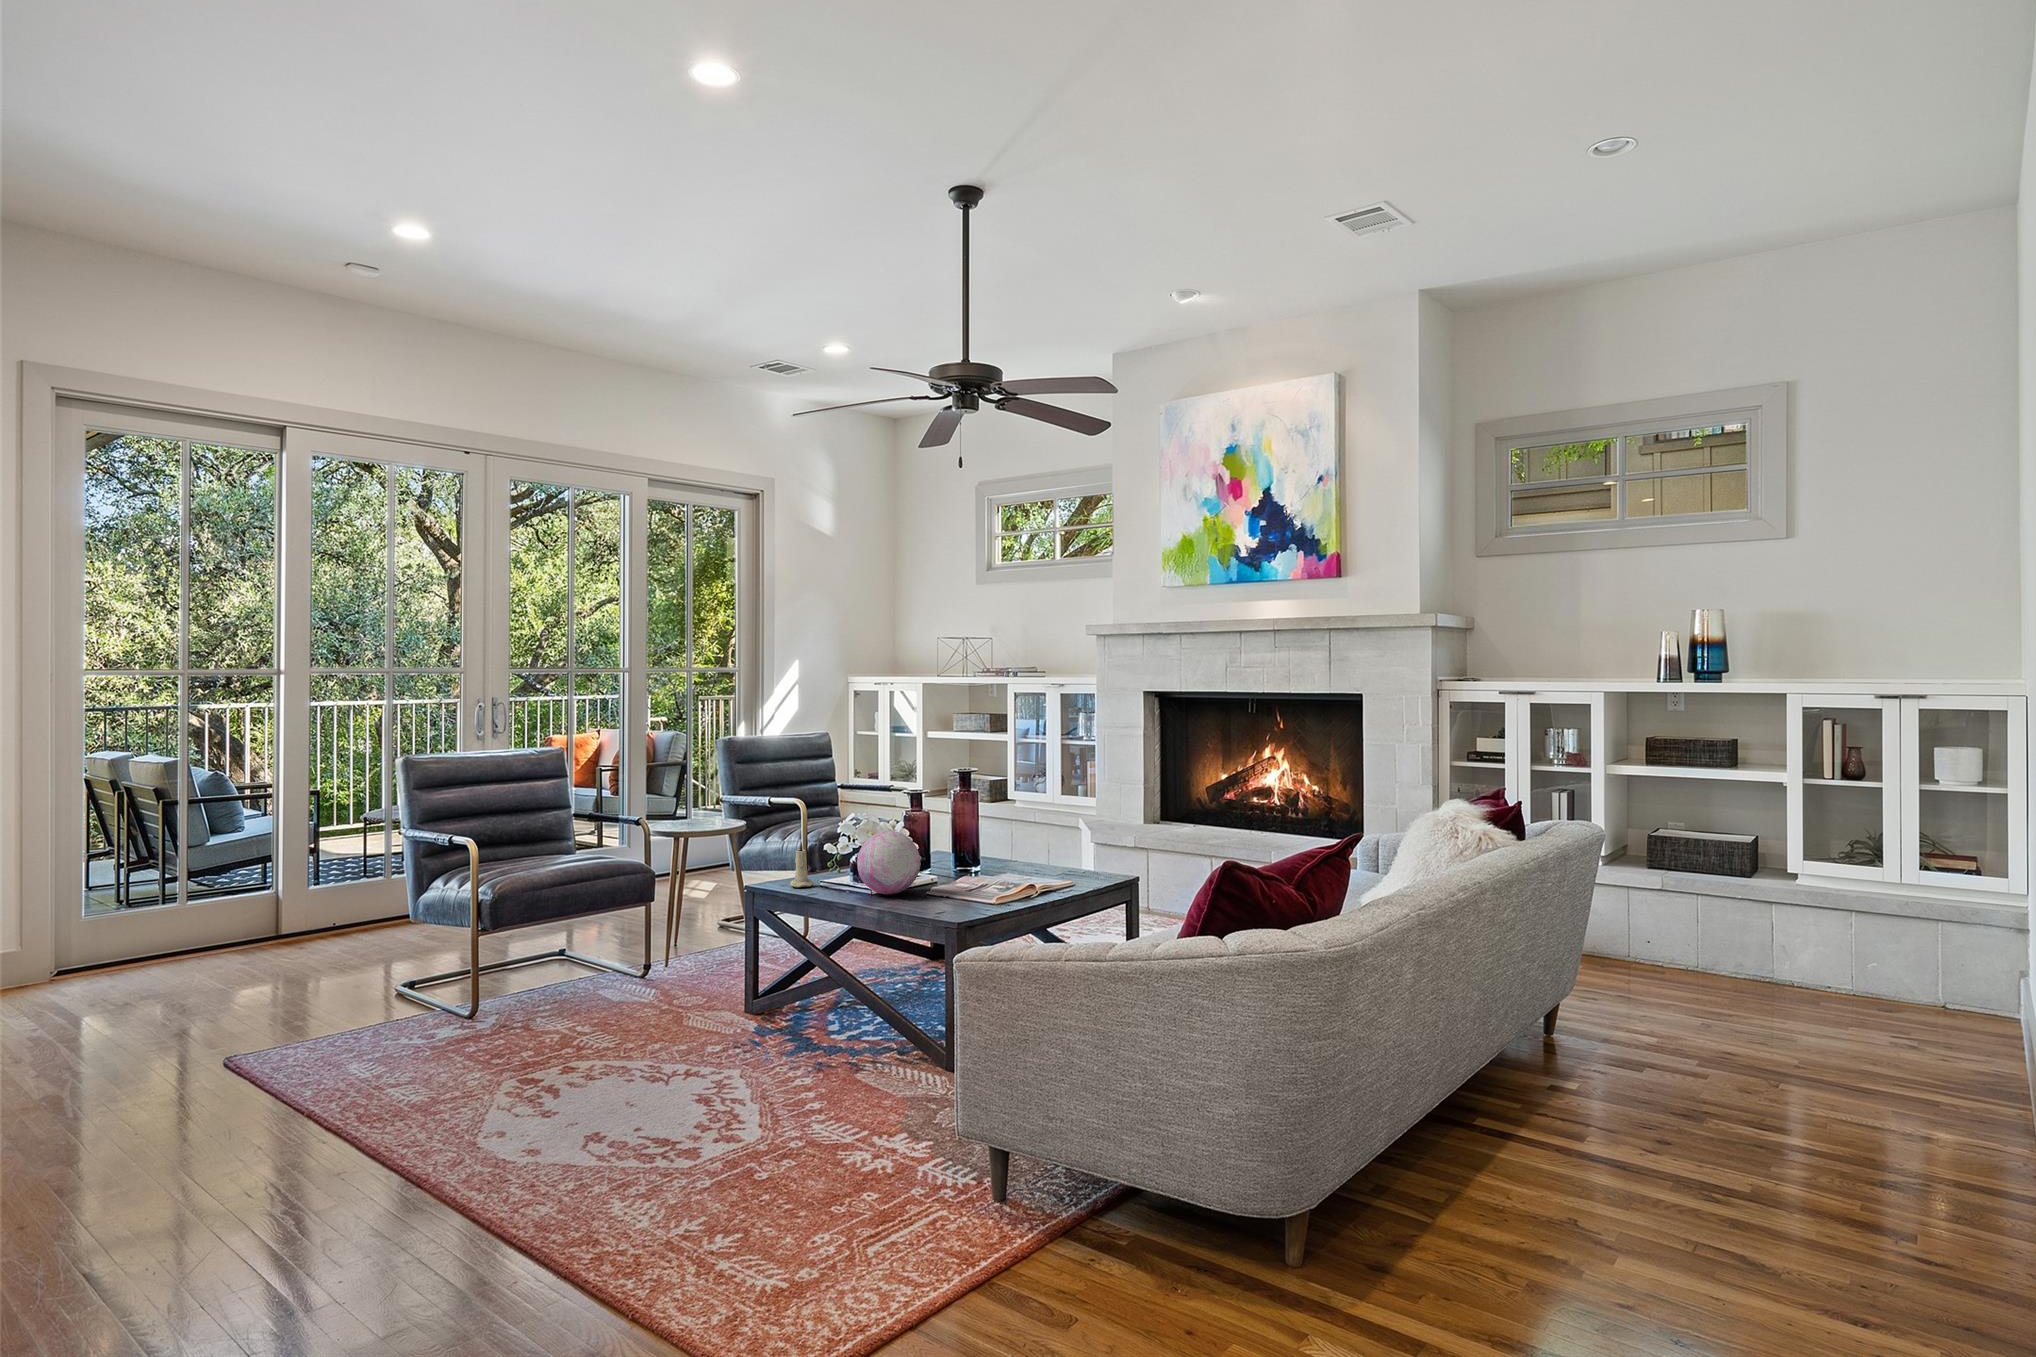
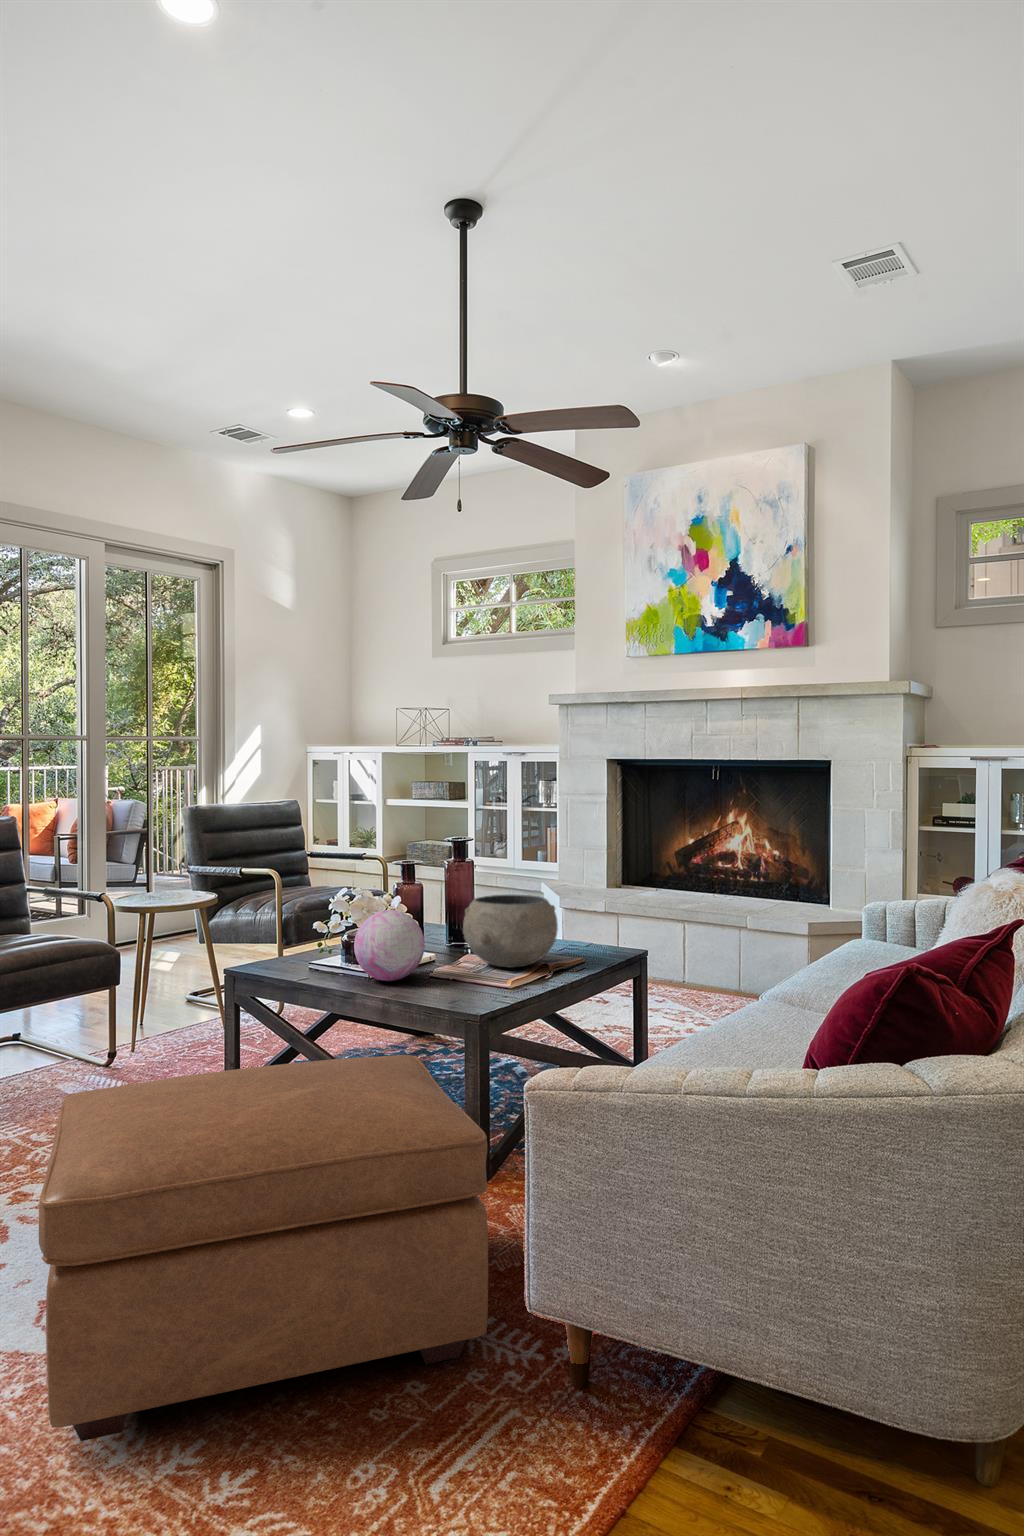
ceramic bowl: none [960,820,1046,886] -> present [463,895,558,968]
candle: present [790,842,814,887] -> none [275,921,302,973]
ottoman: none [586,949,933,1216] -> present [39,1055,488,1441]

